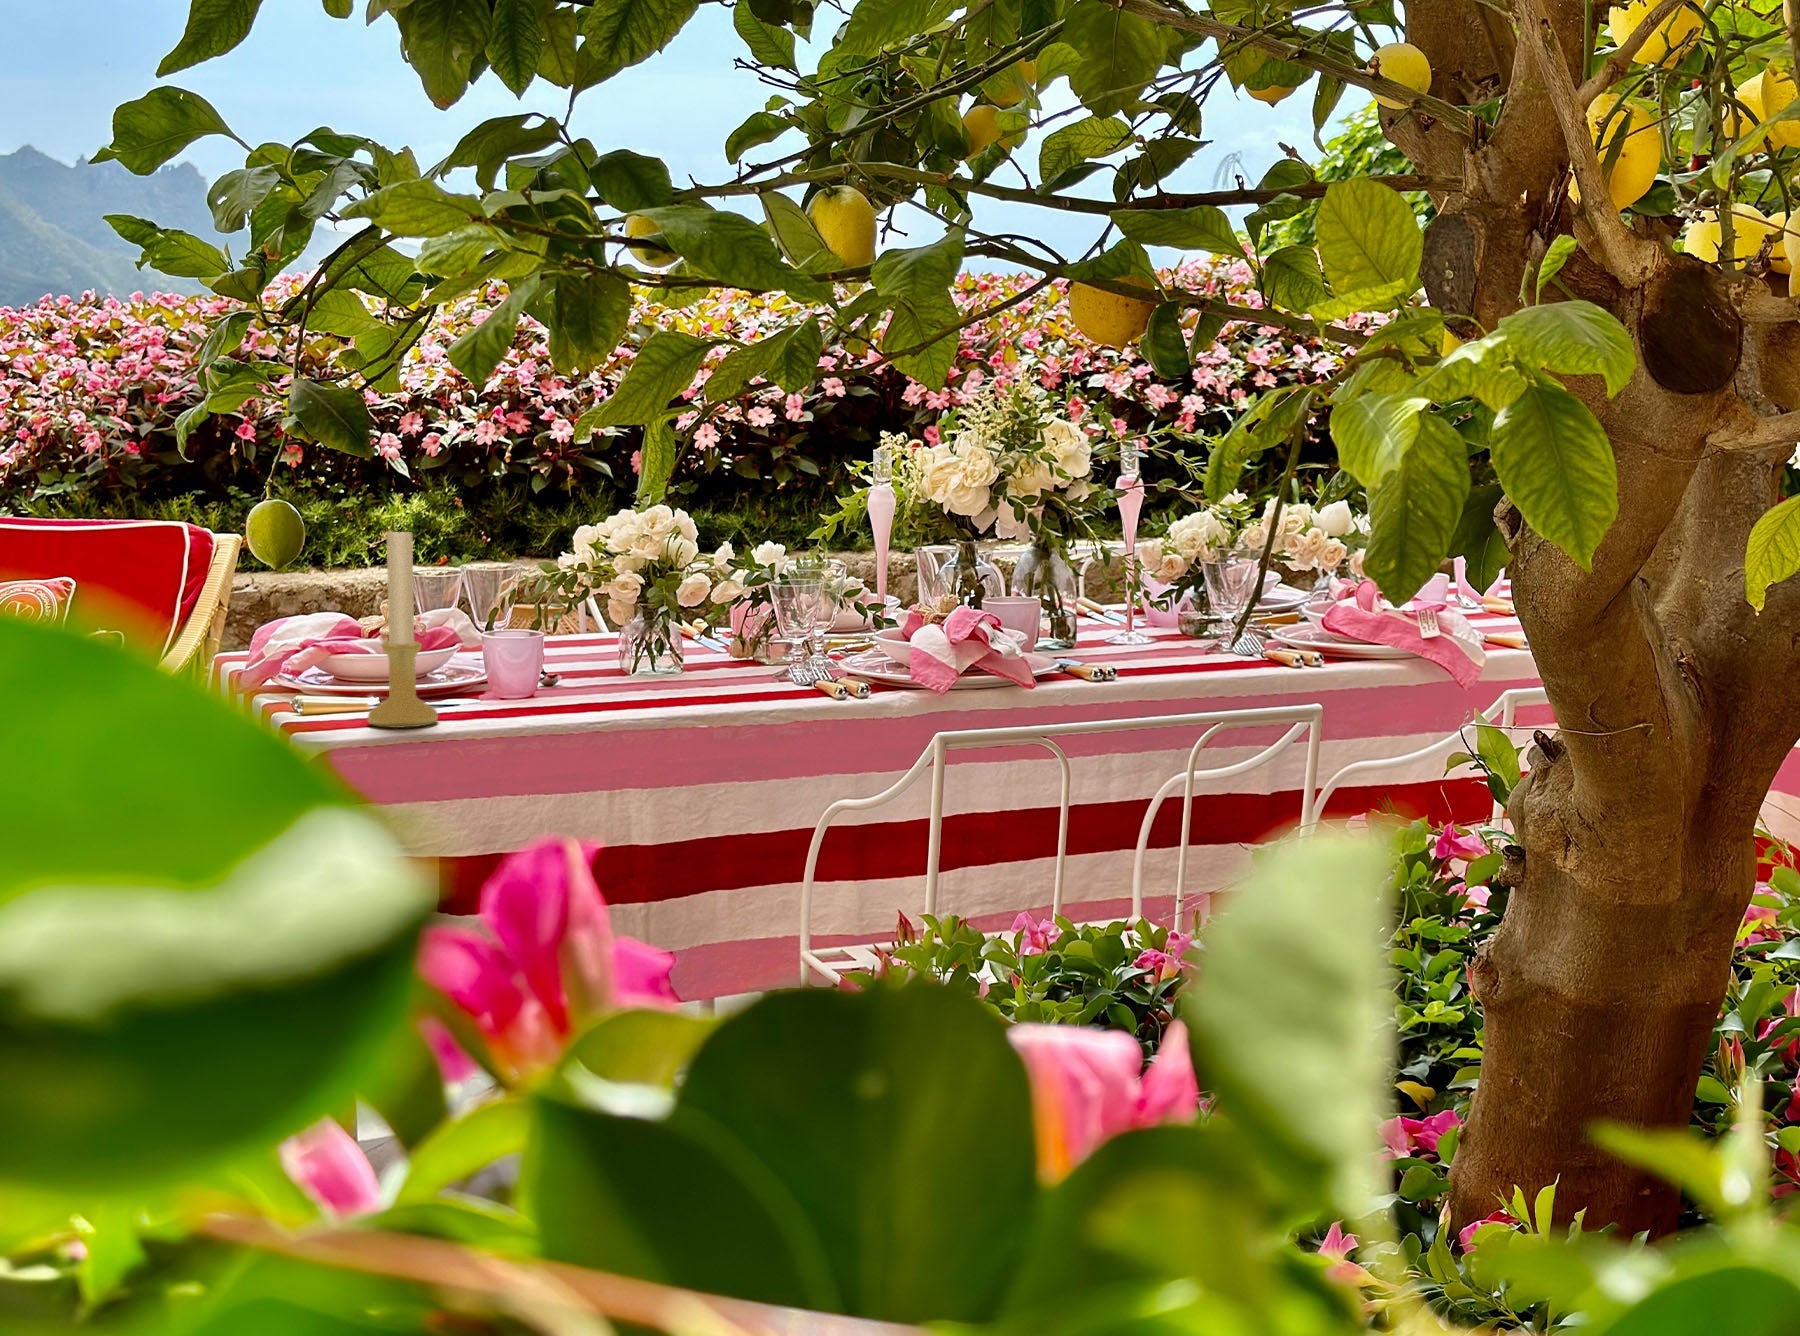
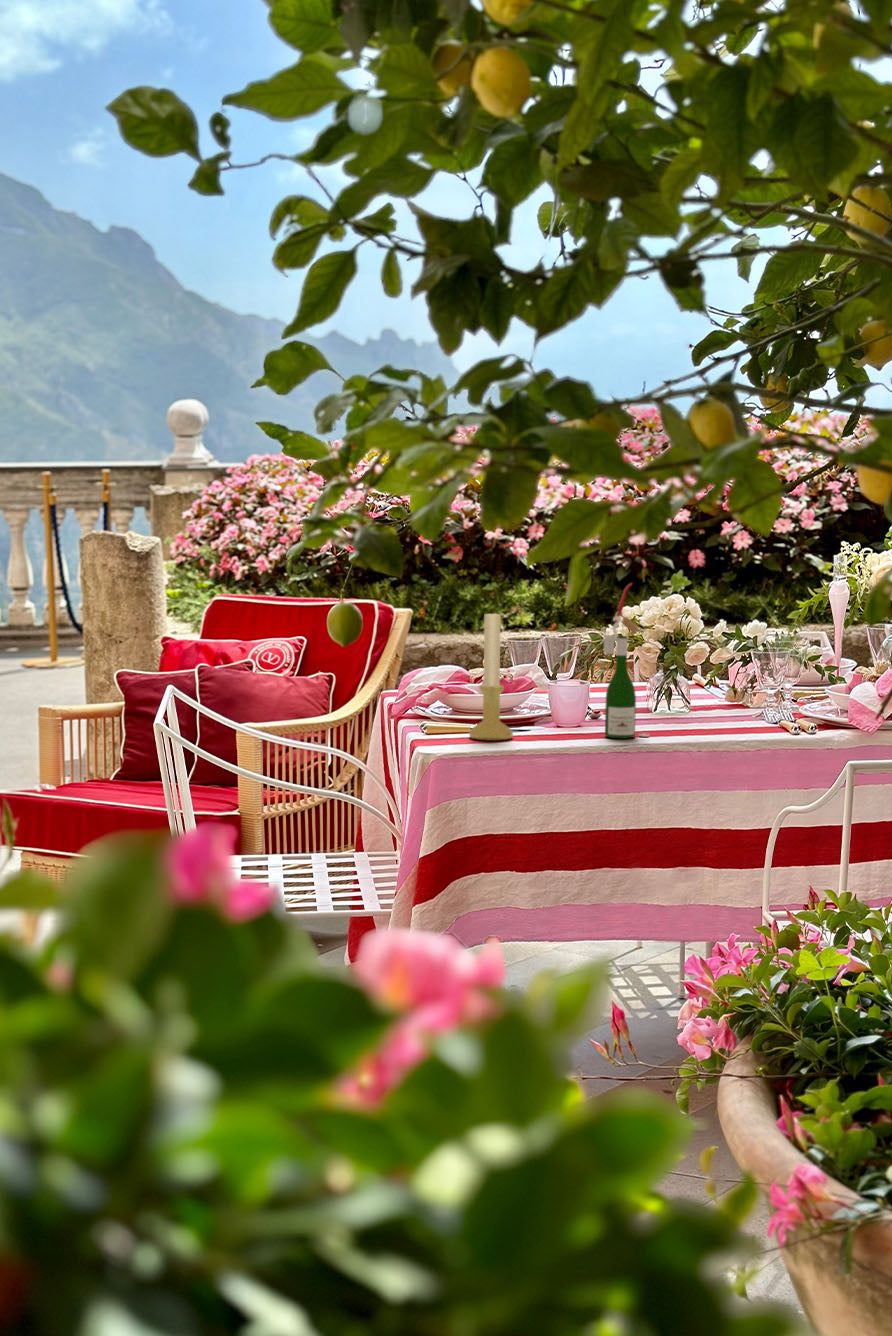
wine bottle: none [572,485,643,714] -> present [604,583,649,738]

